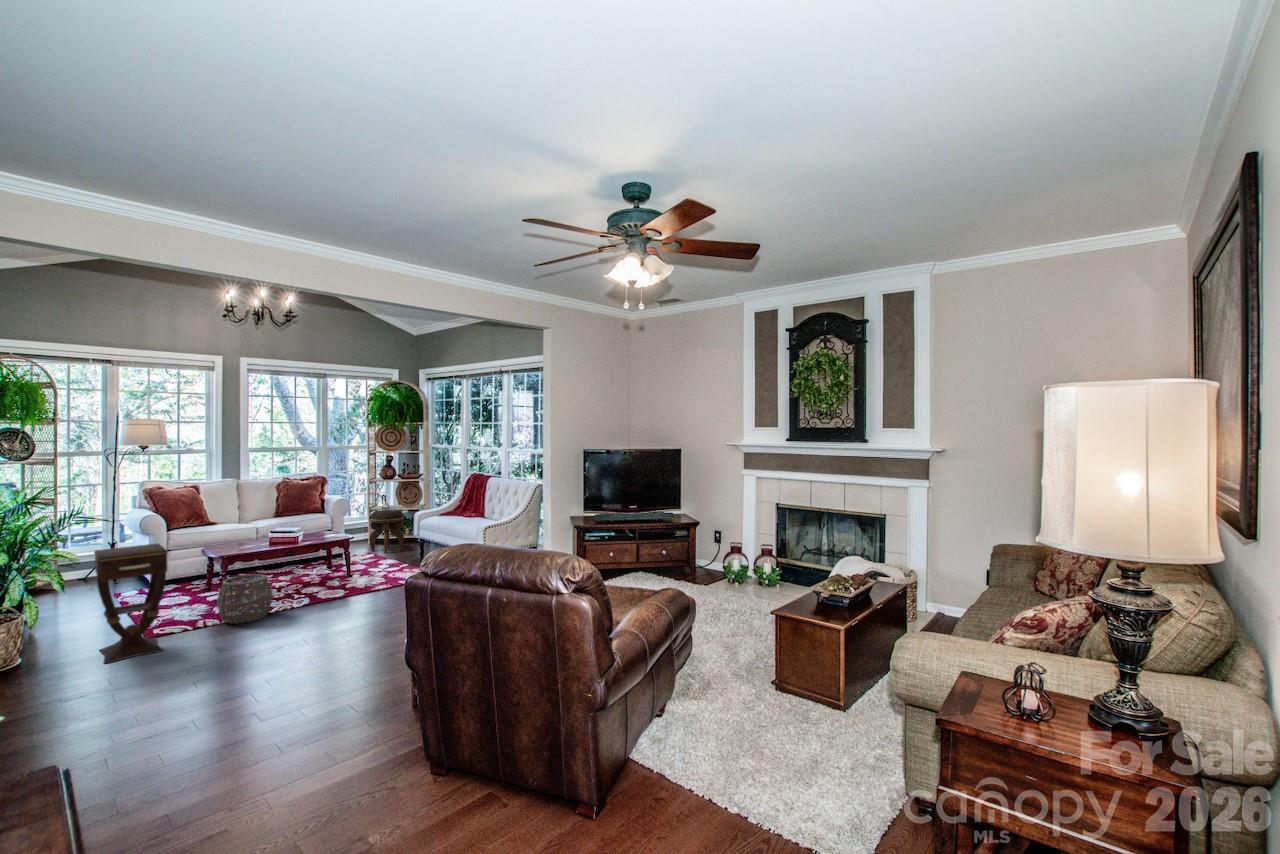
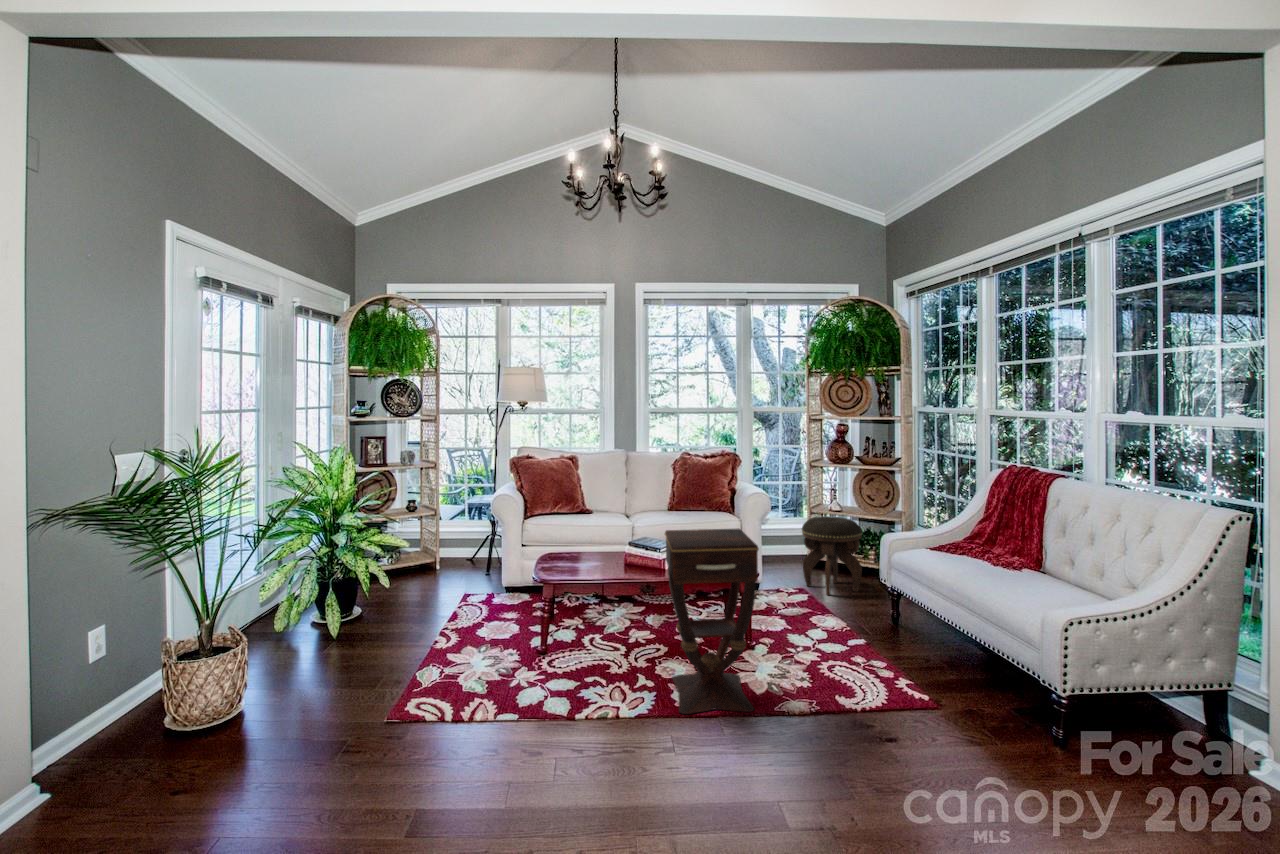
side table: present [94,543,168,663] -> present [665,528,759,714]
woven basket: present [217,574,272,624] -> none [470,637,567,749]

